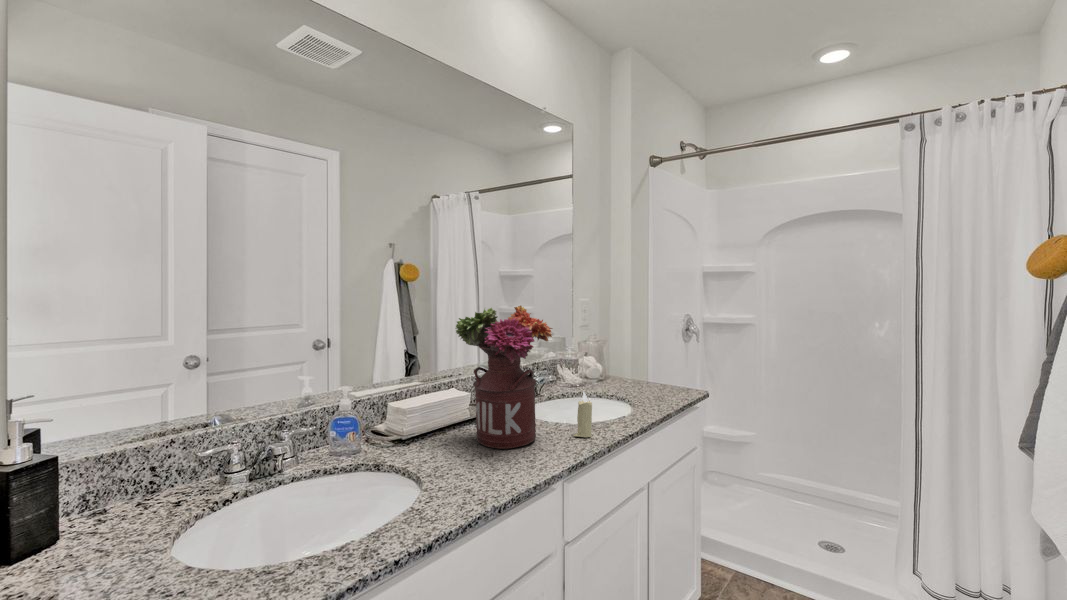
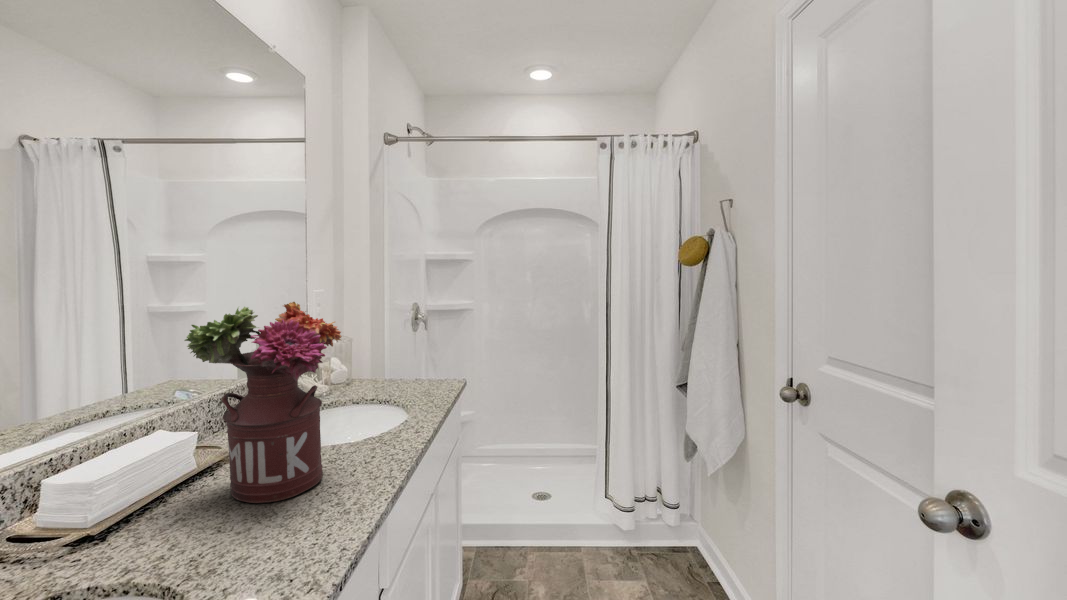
candle: present [574,391,592,437] -> none [367,402,389,458]

